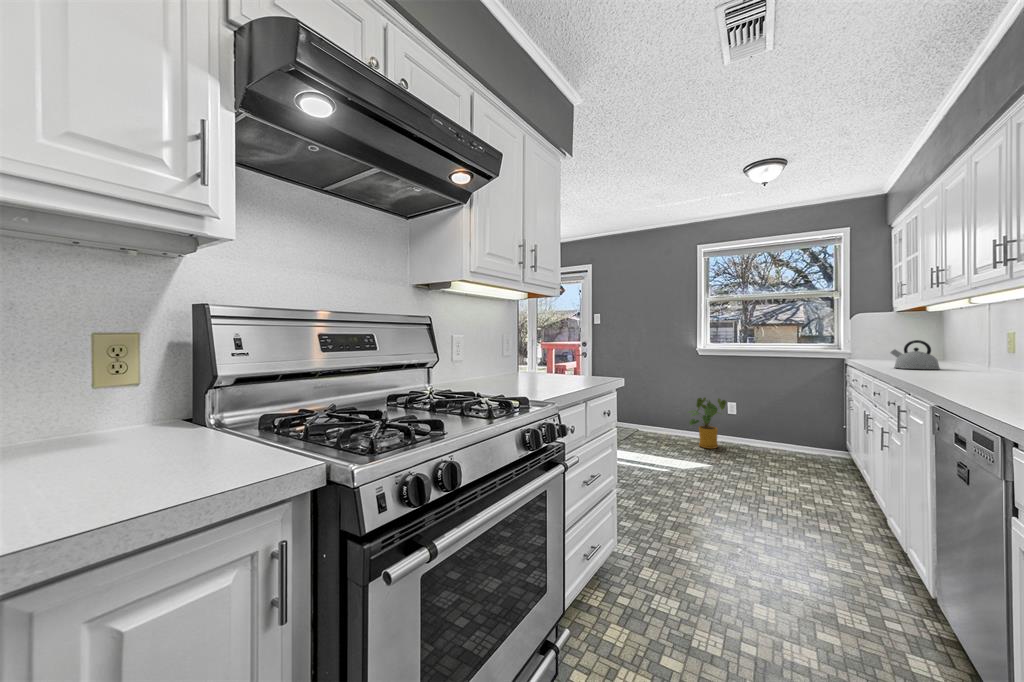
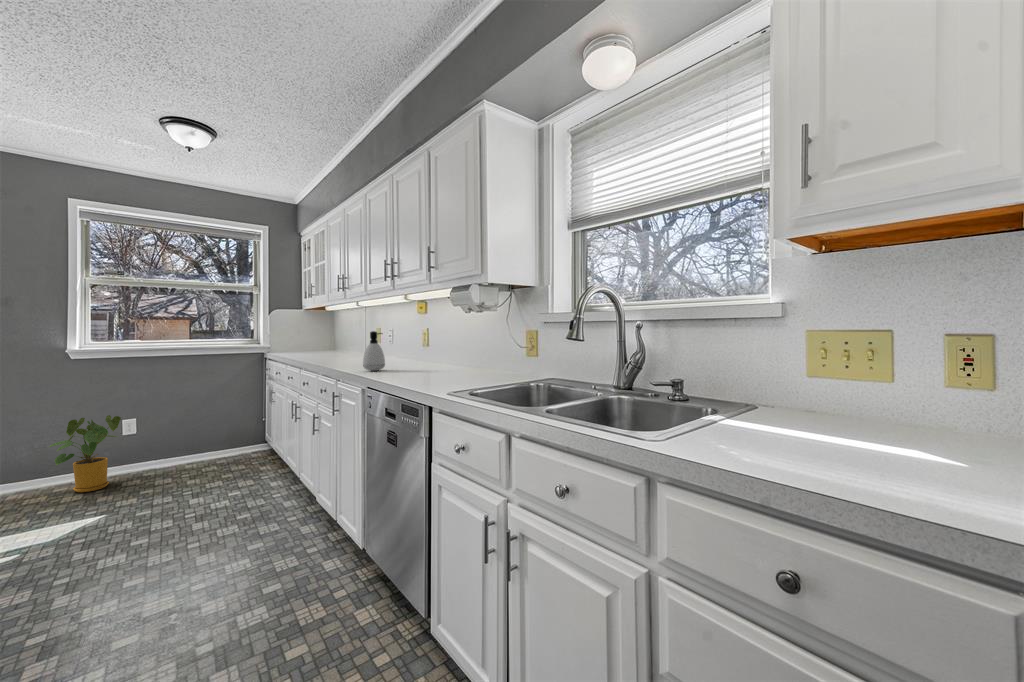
kettle: present [891,340,940,369] -> none [307,333,341,358]
soap dispenser: none [948,341,988,390] -> present [363,331,385,371]

